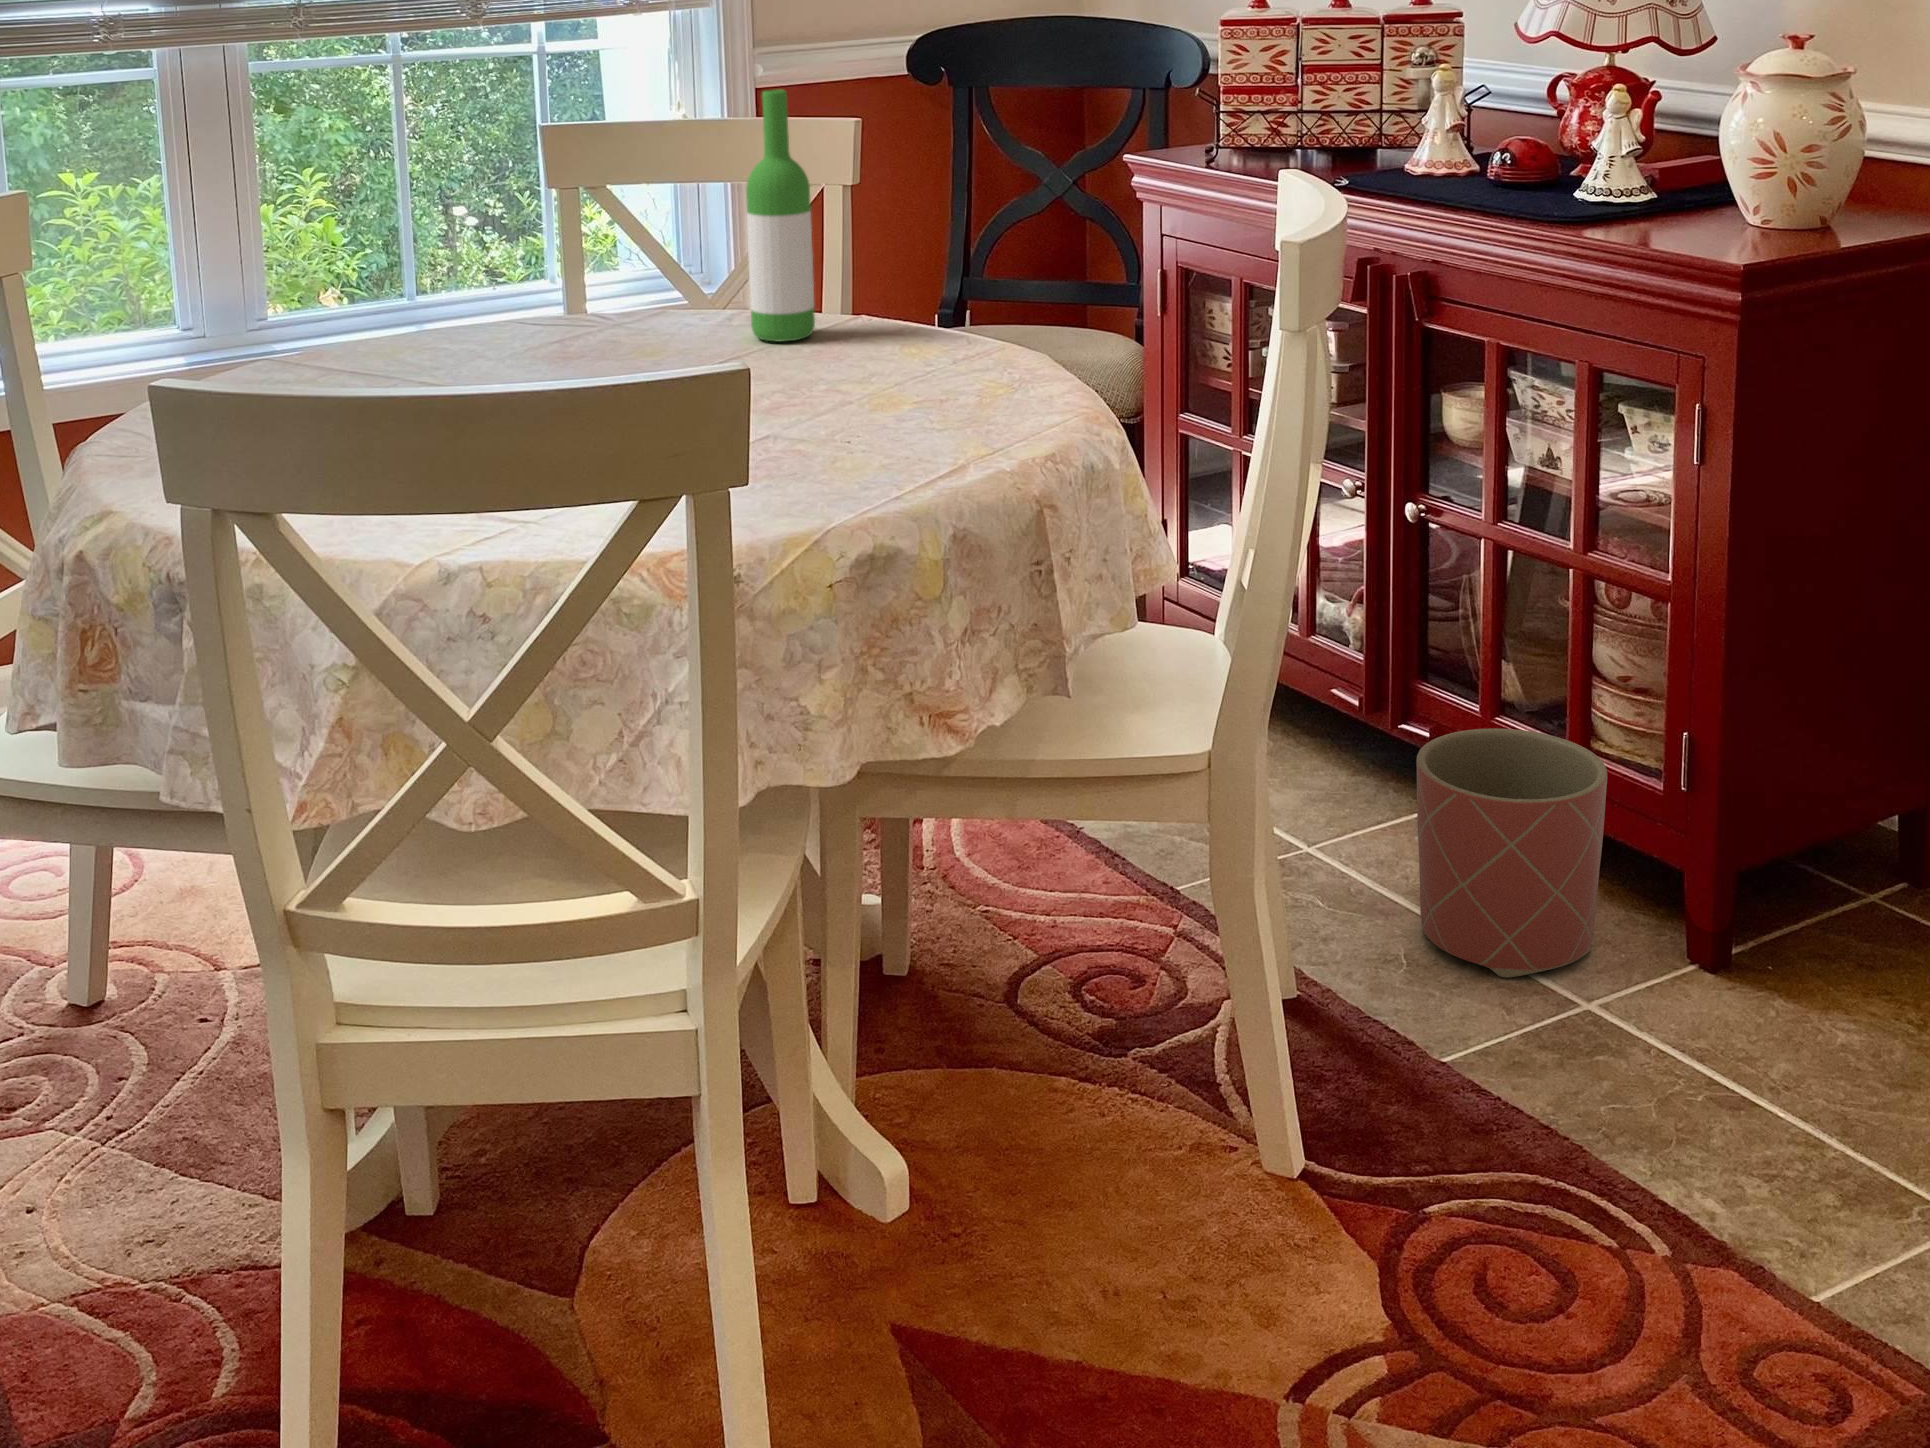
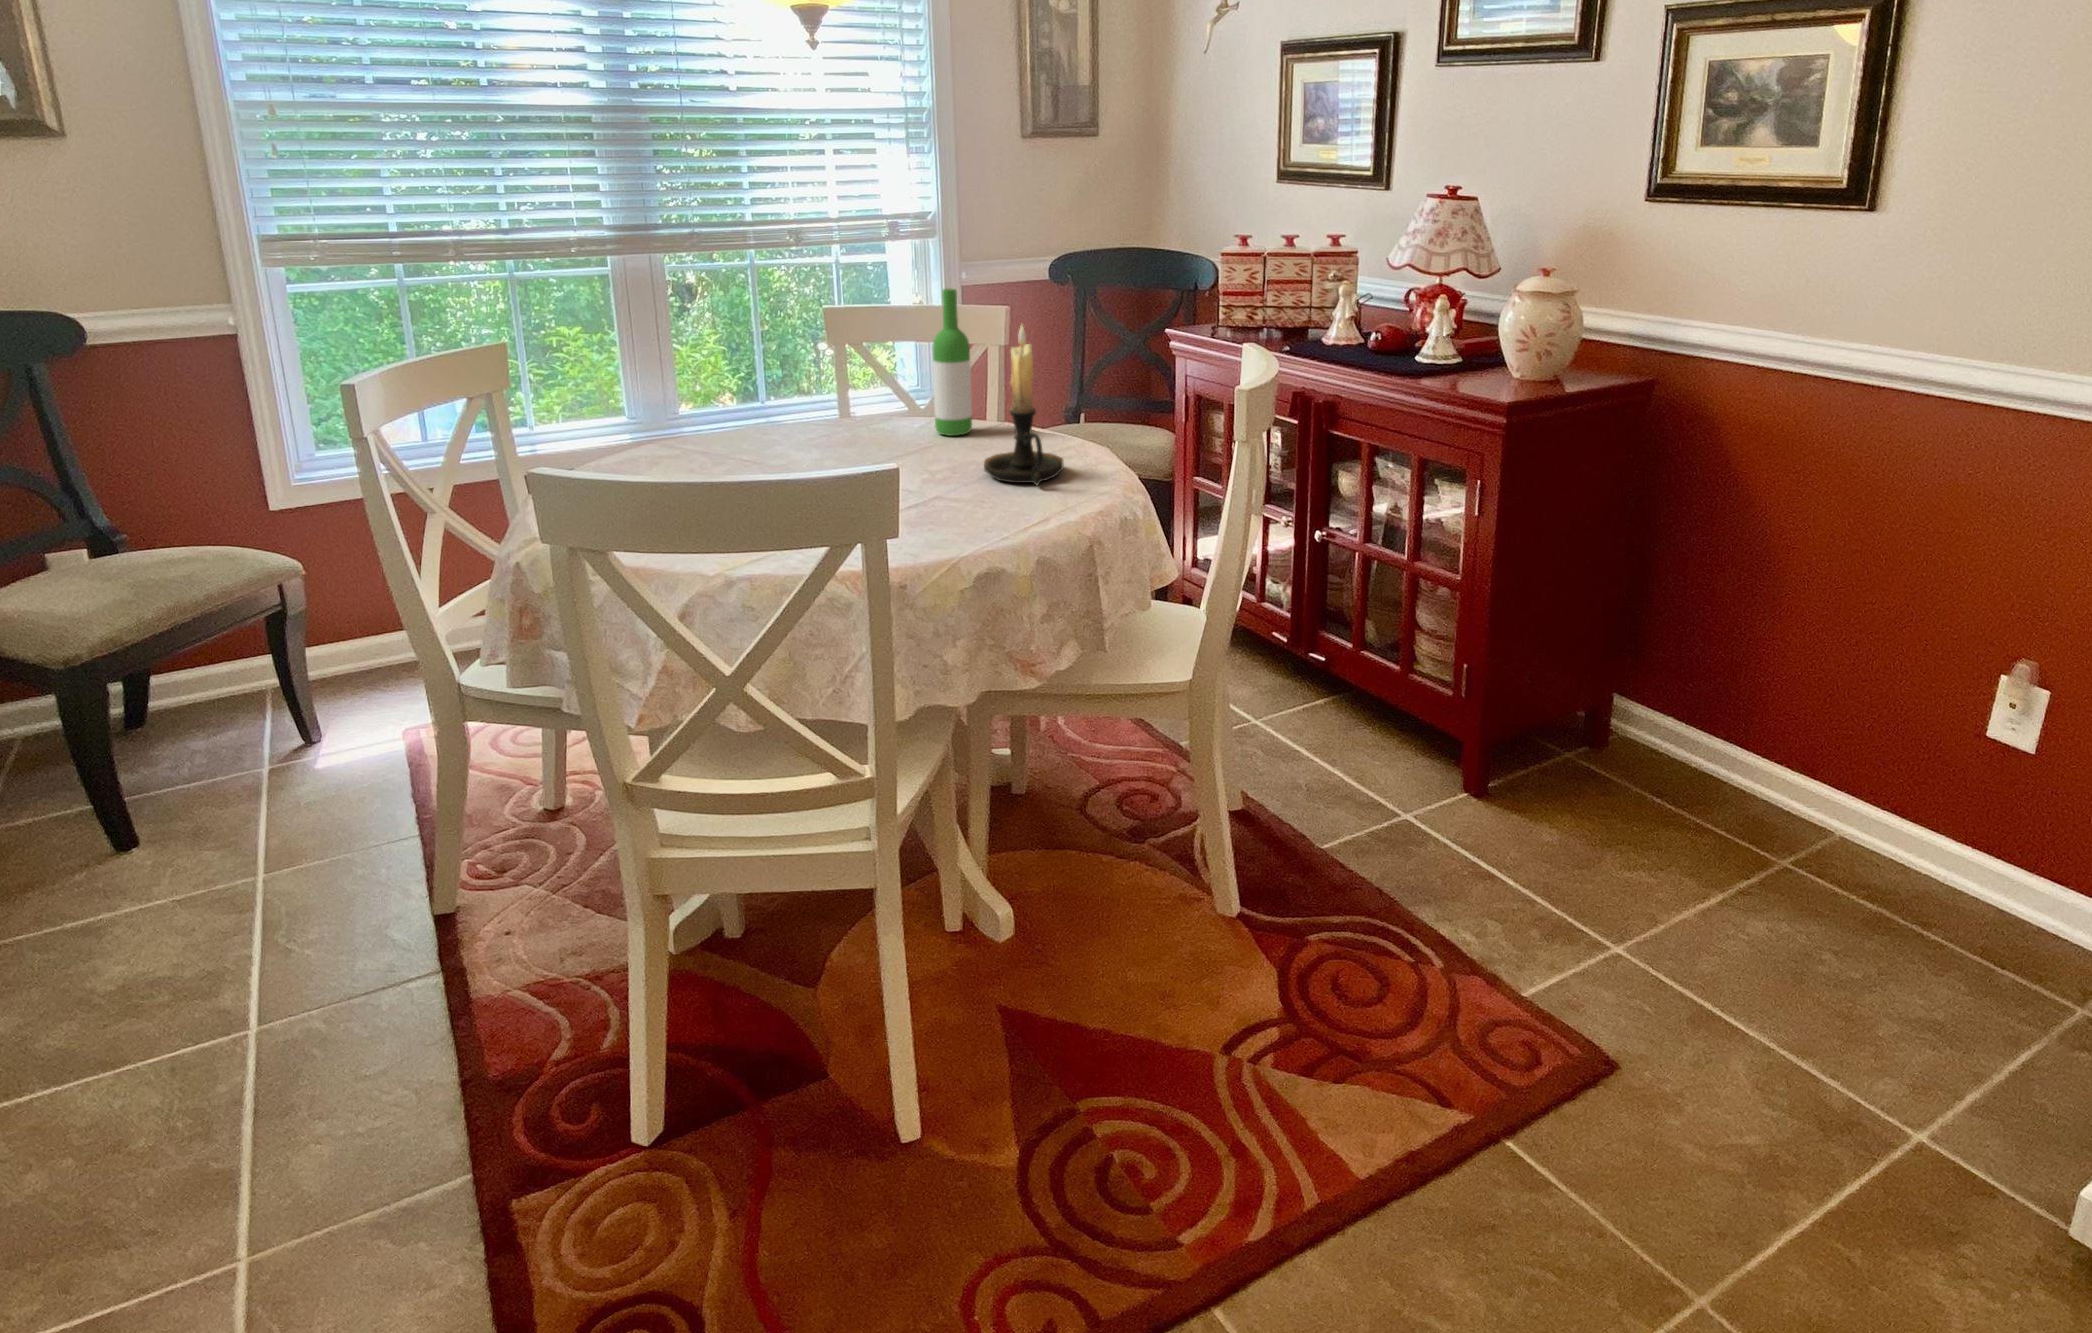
candle holder: none [847,141,983,417] -> present [984,325,1063,485]
planter: present [1417,729,1607,978] -> none [1313,662,1422,804]

